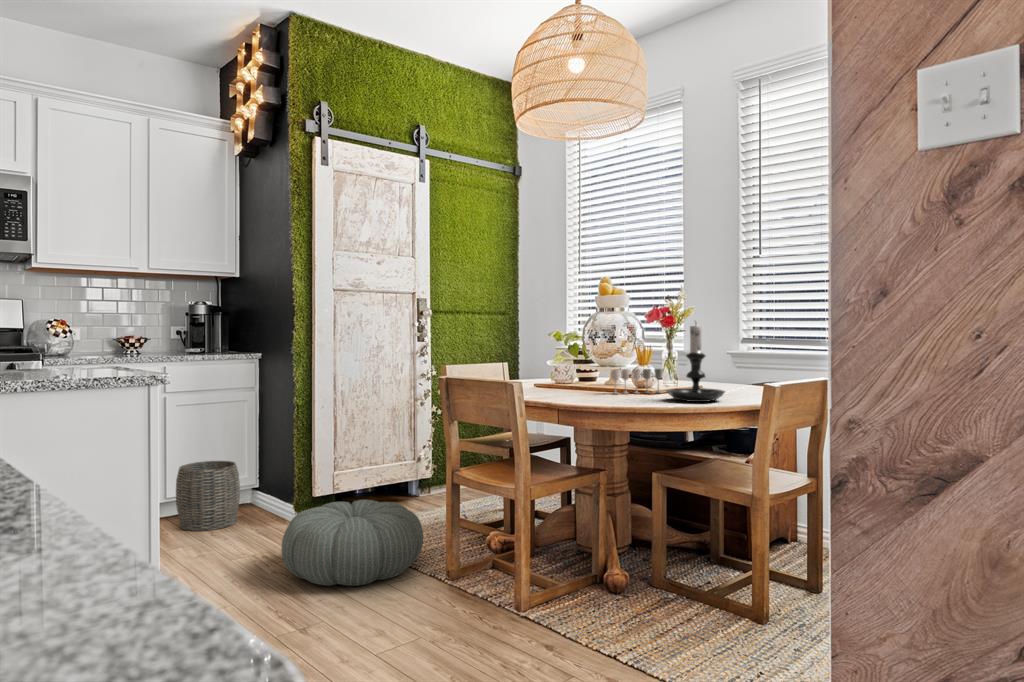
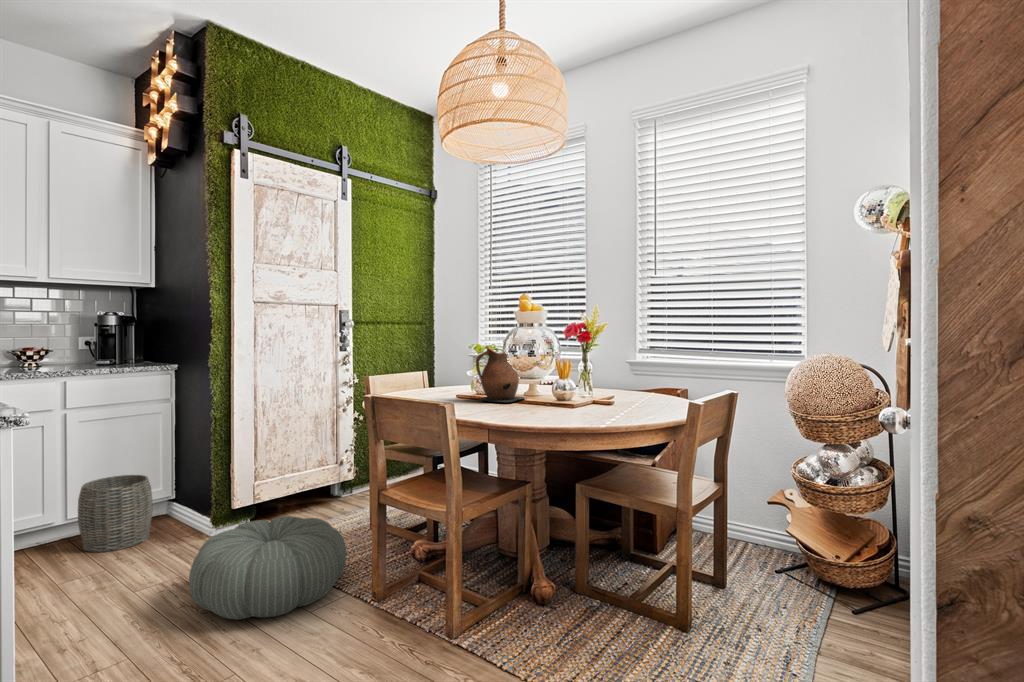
candle holder: present [666,322,725,402] -> none [592,337,650,417]
ceramic pitcher: none [552,333,607,390] -> present [476,347,525,403]
wine glass: present [611,369,662,394] -> none [535,382,583,407]

